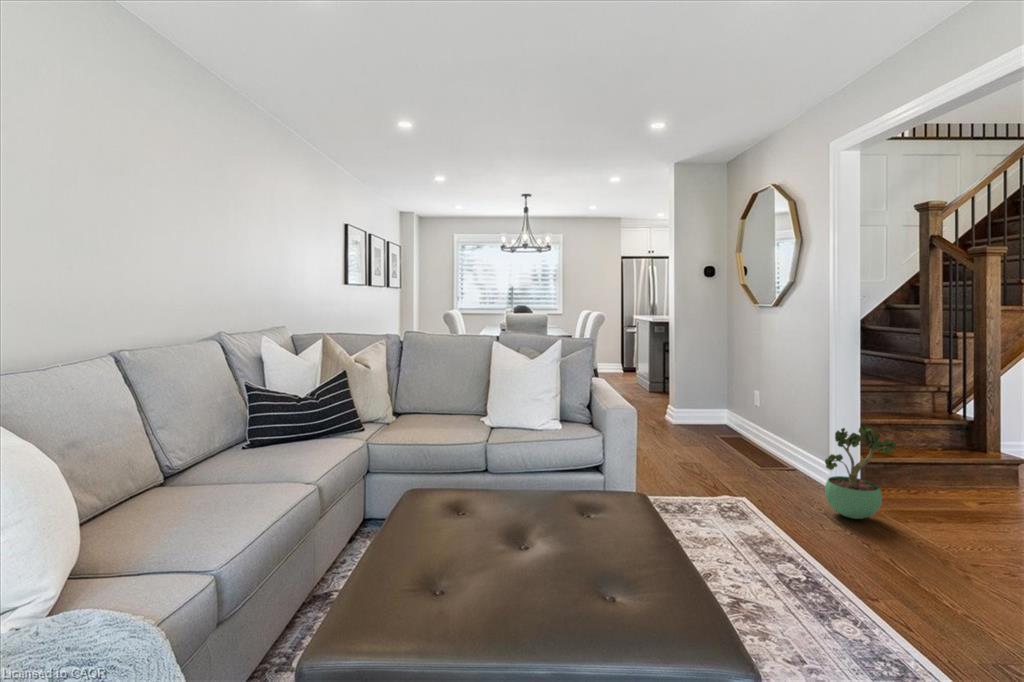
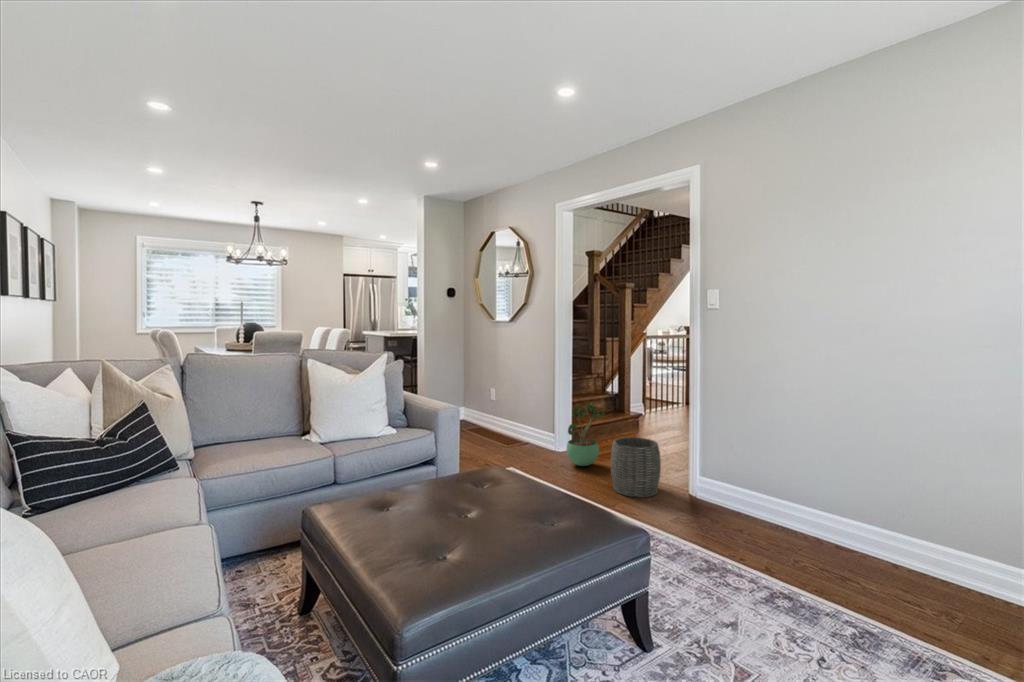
woven basket: none [877,489,979,597] -> present [611,437,661,498]

